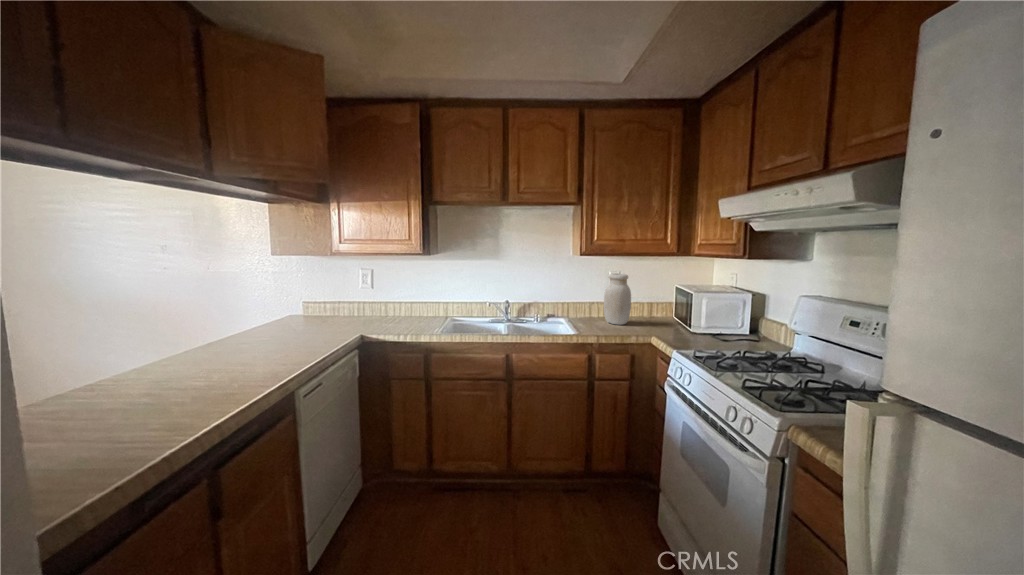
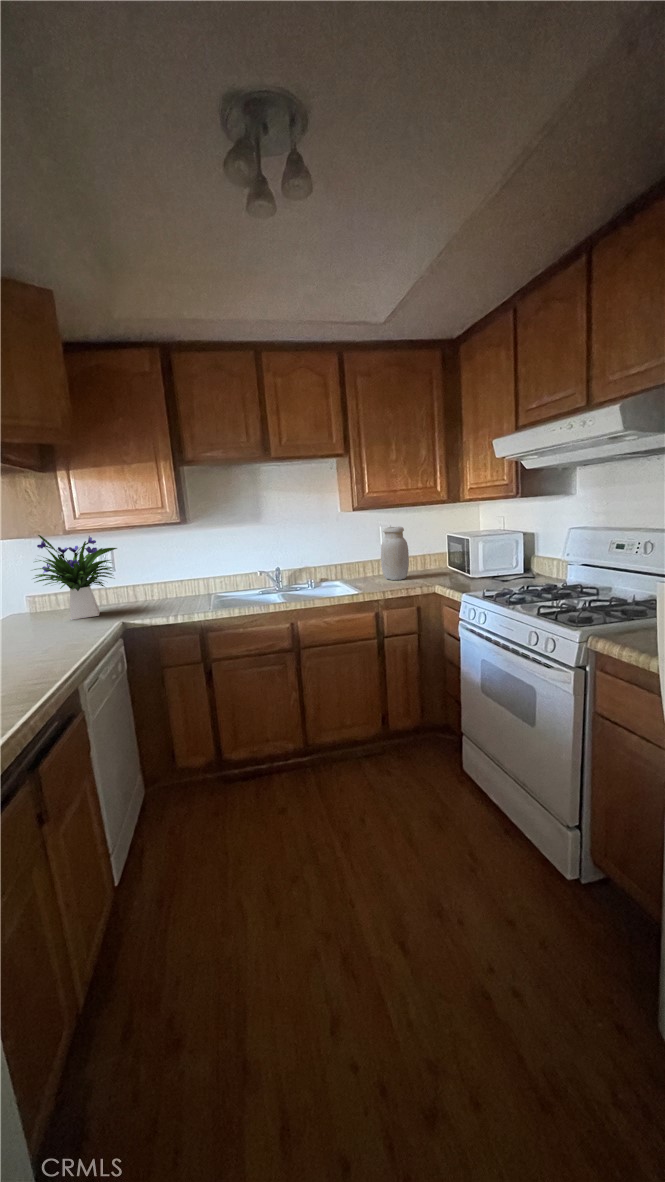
flower arrangement: none [300,255,372,326] -> present [33,535,117,620]

